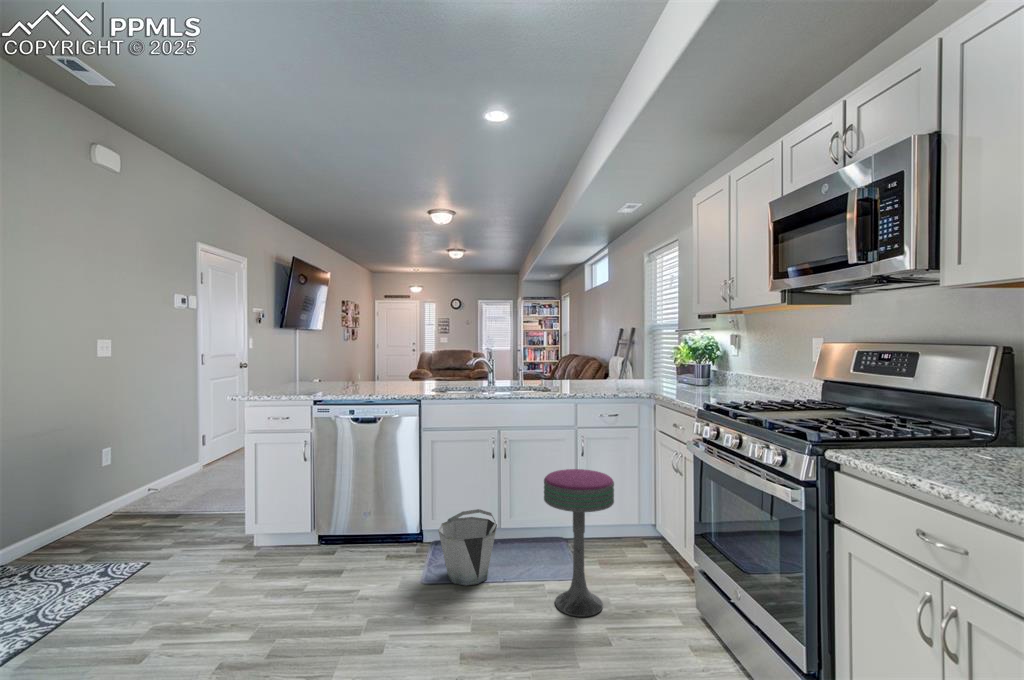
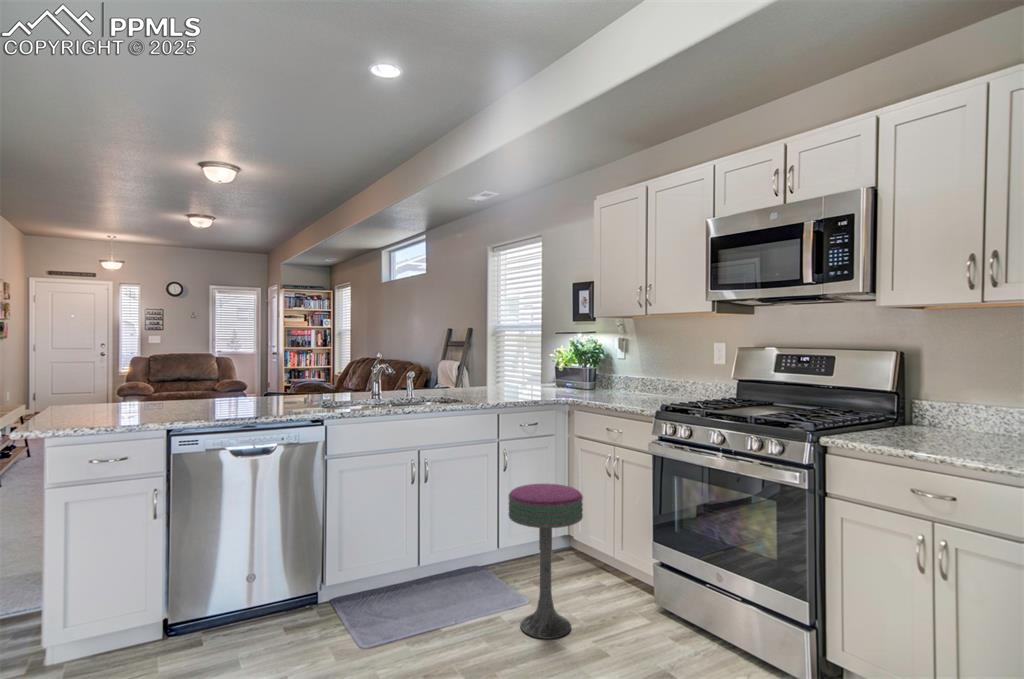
bucket: present [438,509,497,586] -> none [371,547,443,639]

